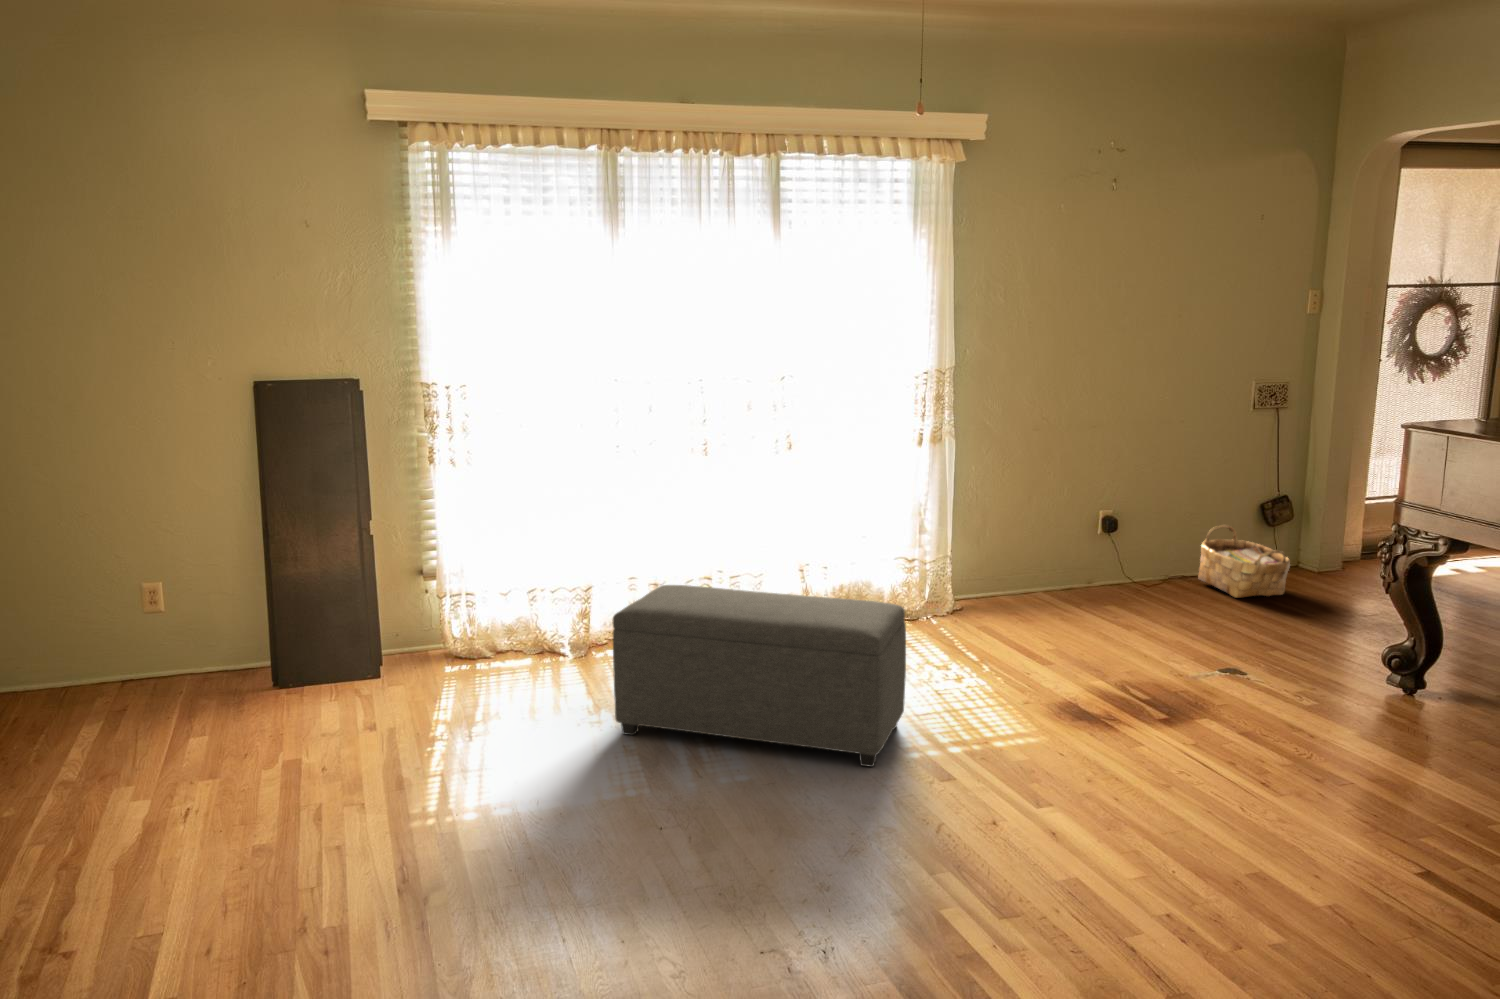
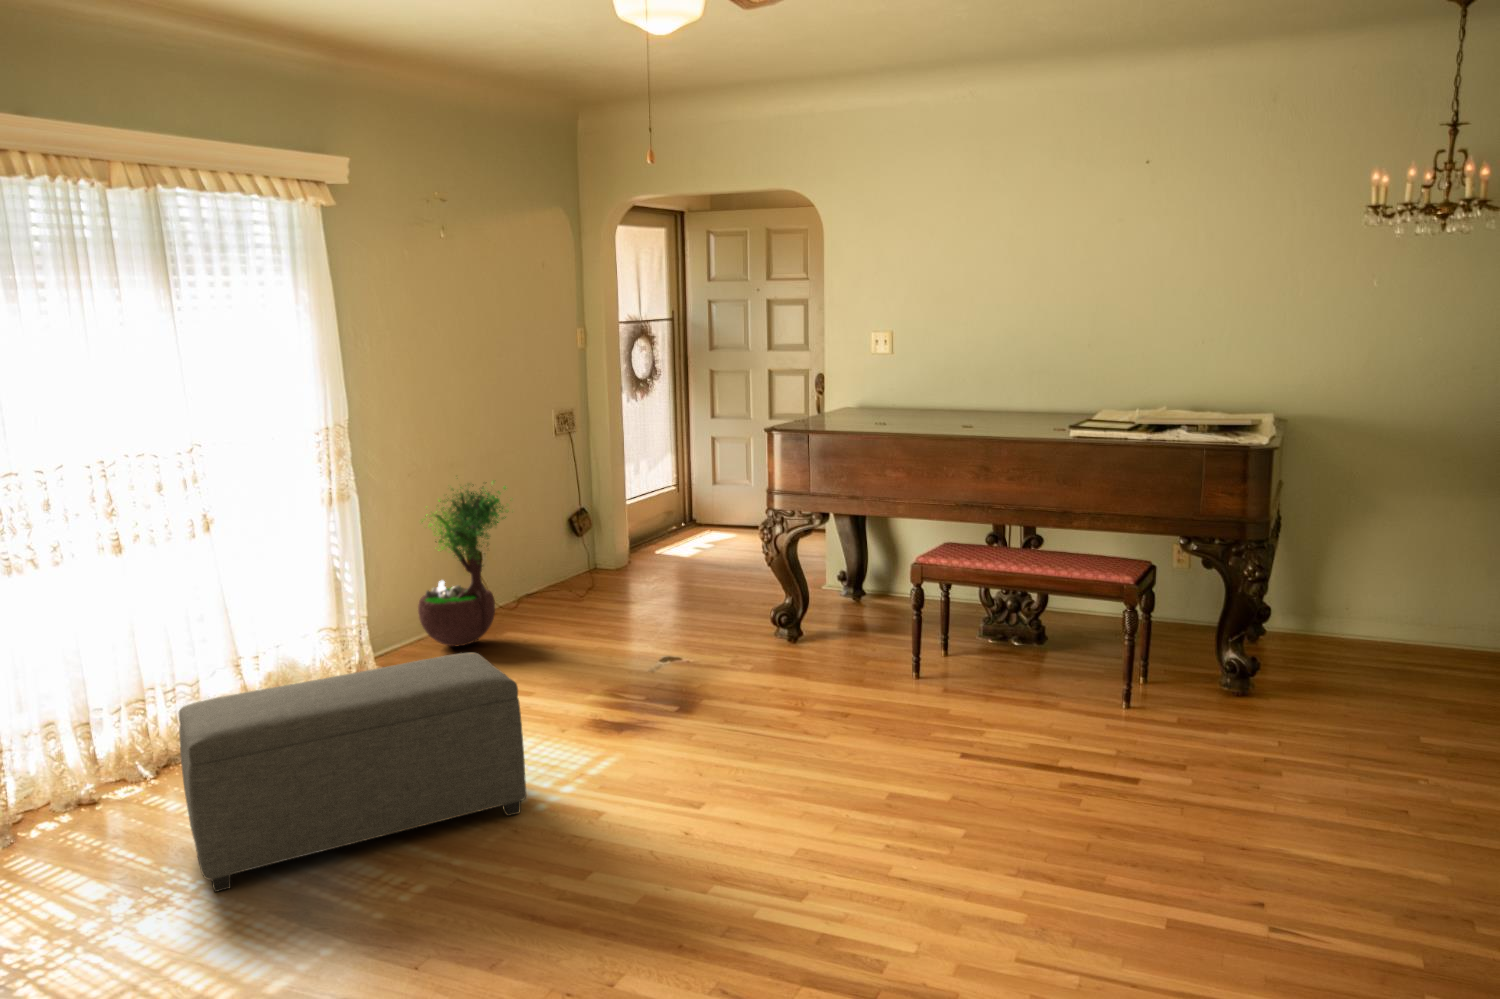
potted tree: none [1014,435,1125,610] -> present [418,485,506,646]
woven basket: present [1198,525,1290,598] -> none [539,540,616,600]

